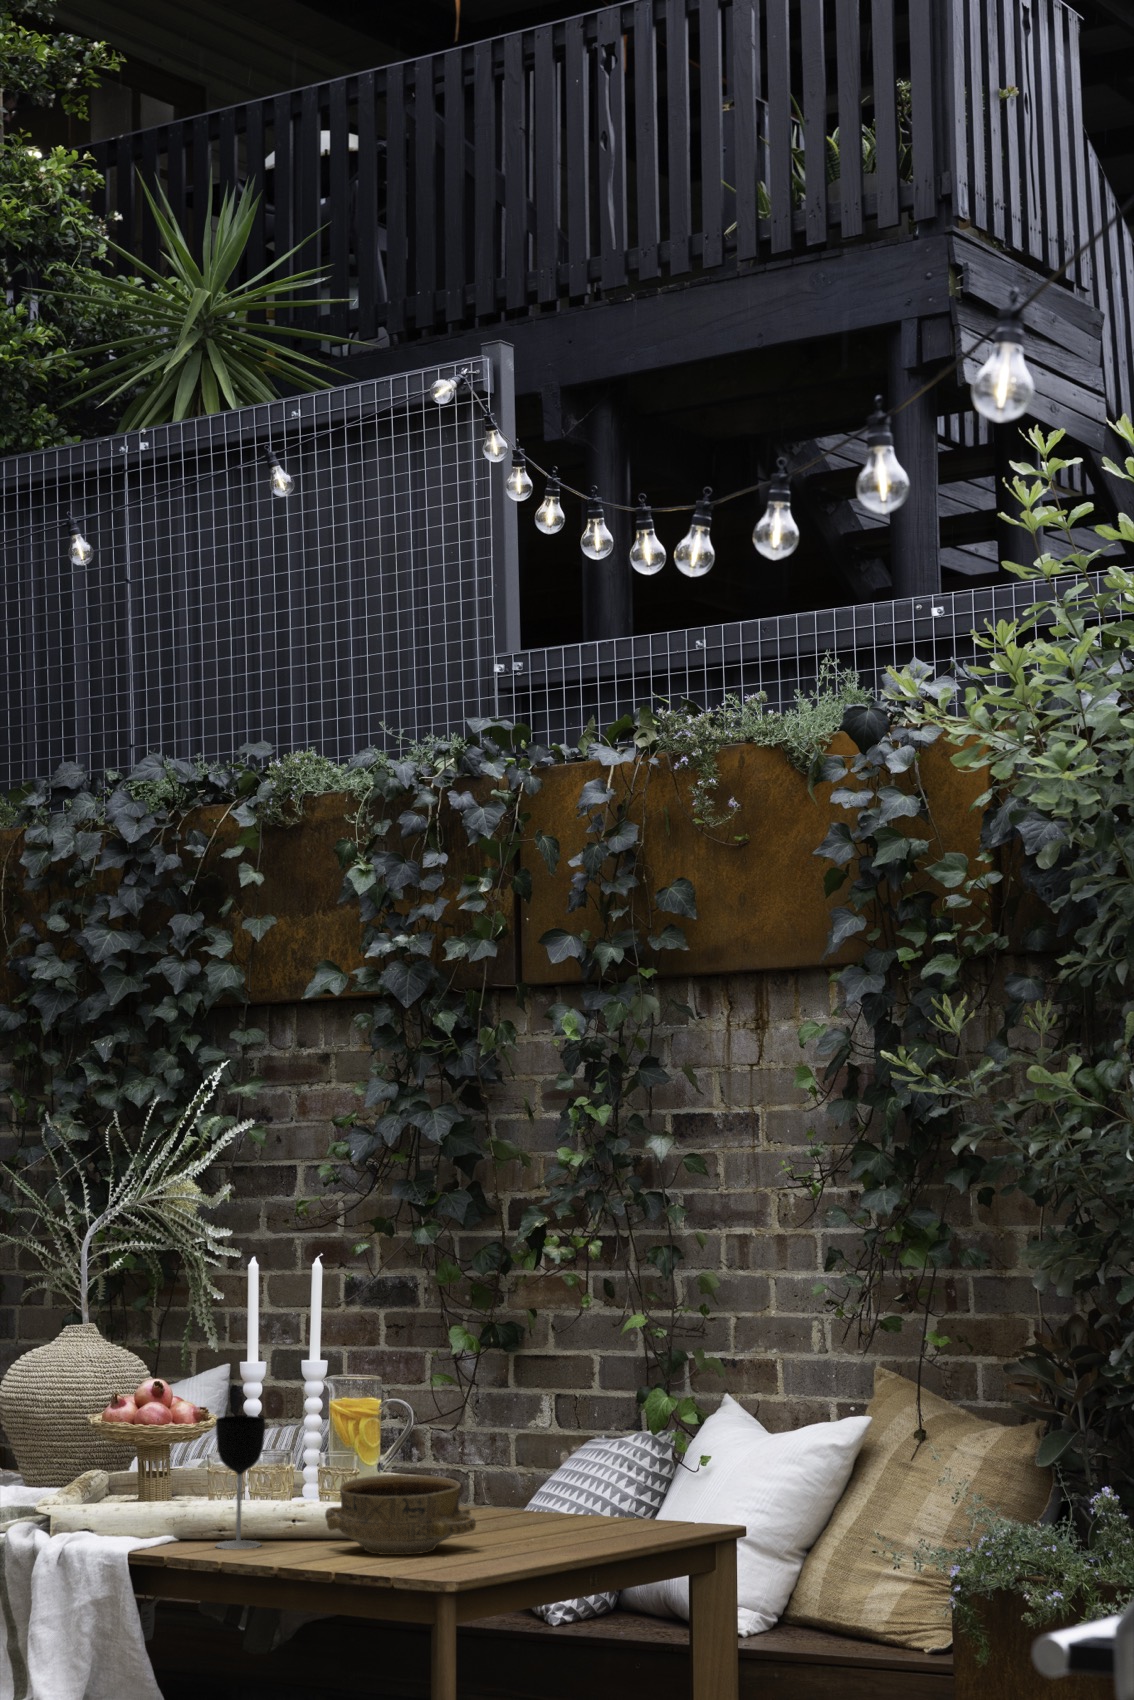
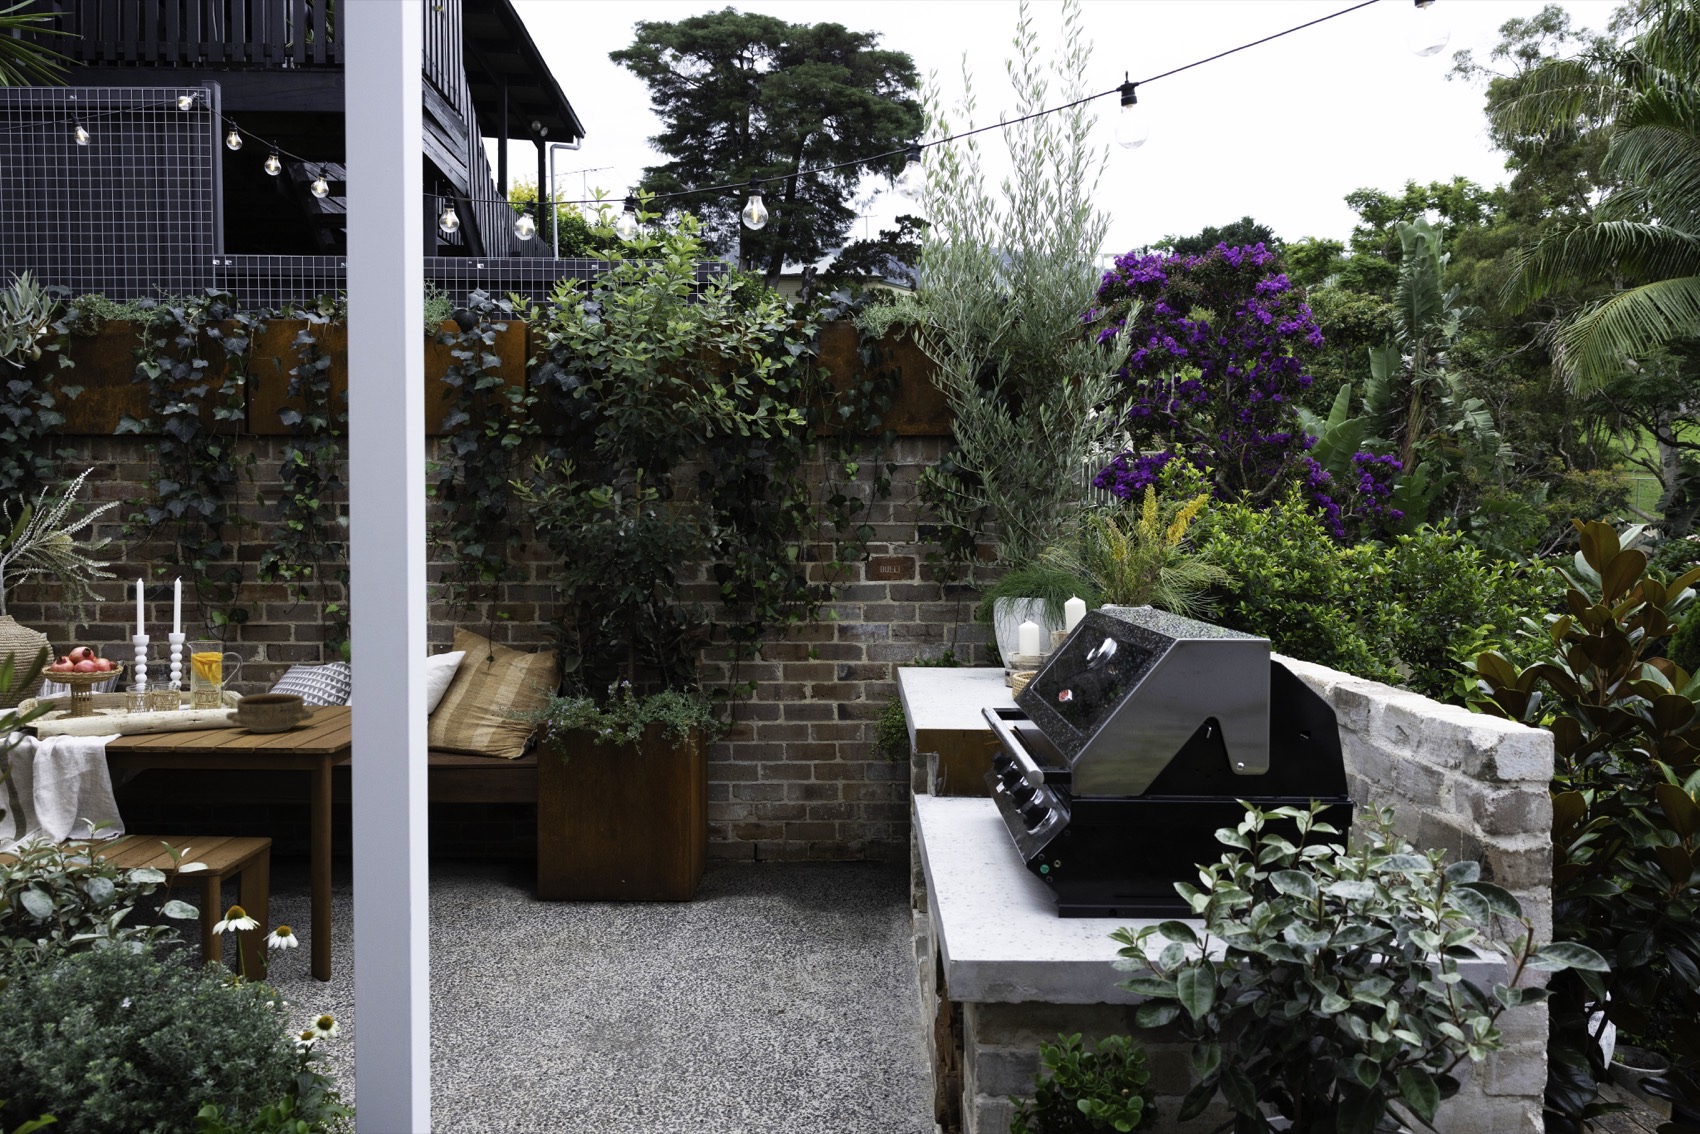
wine glass: present [216,1415,265,1549] -> none [156,669,186,738]

